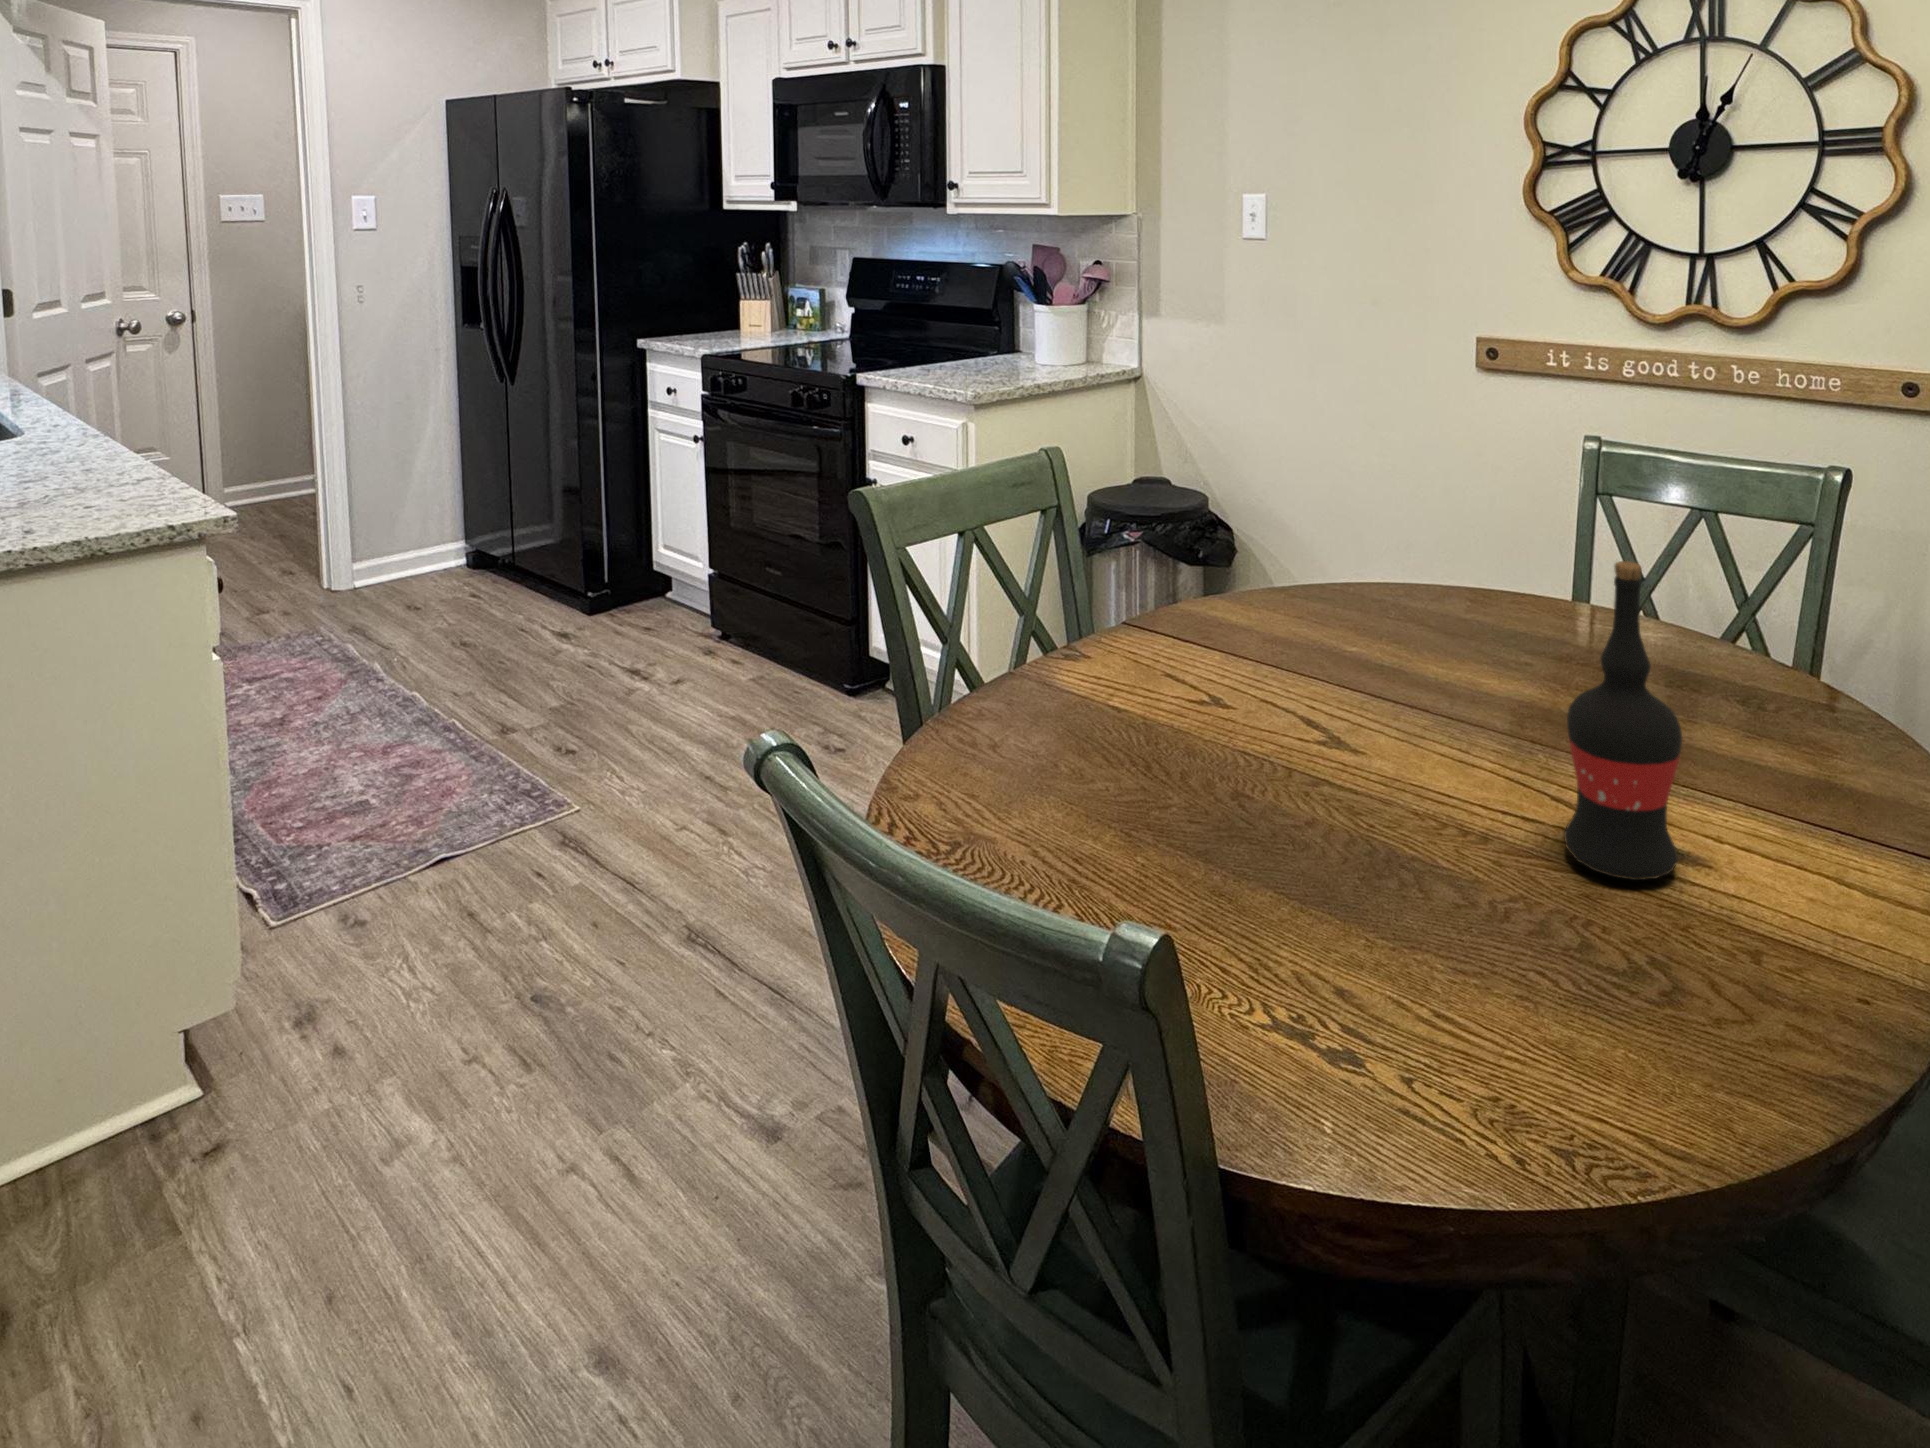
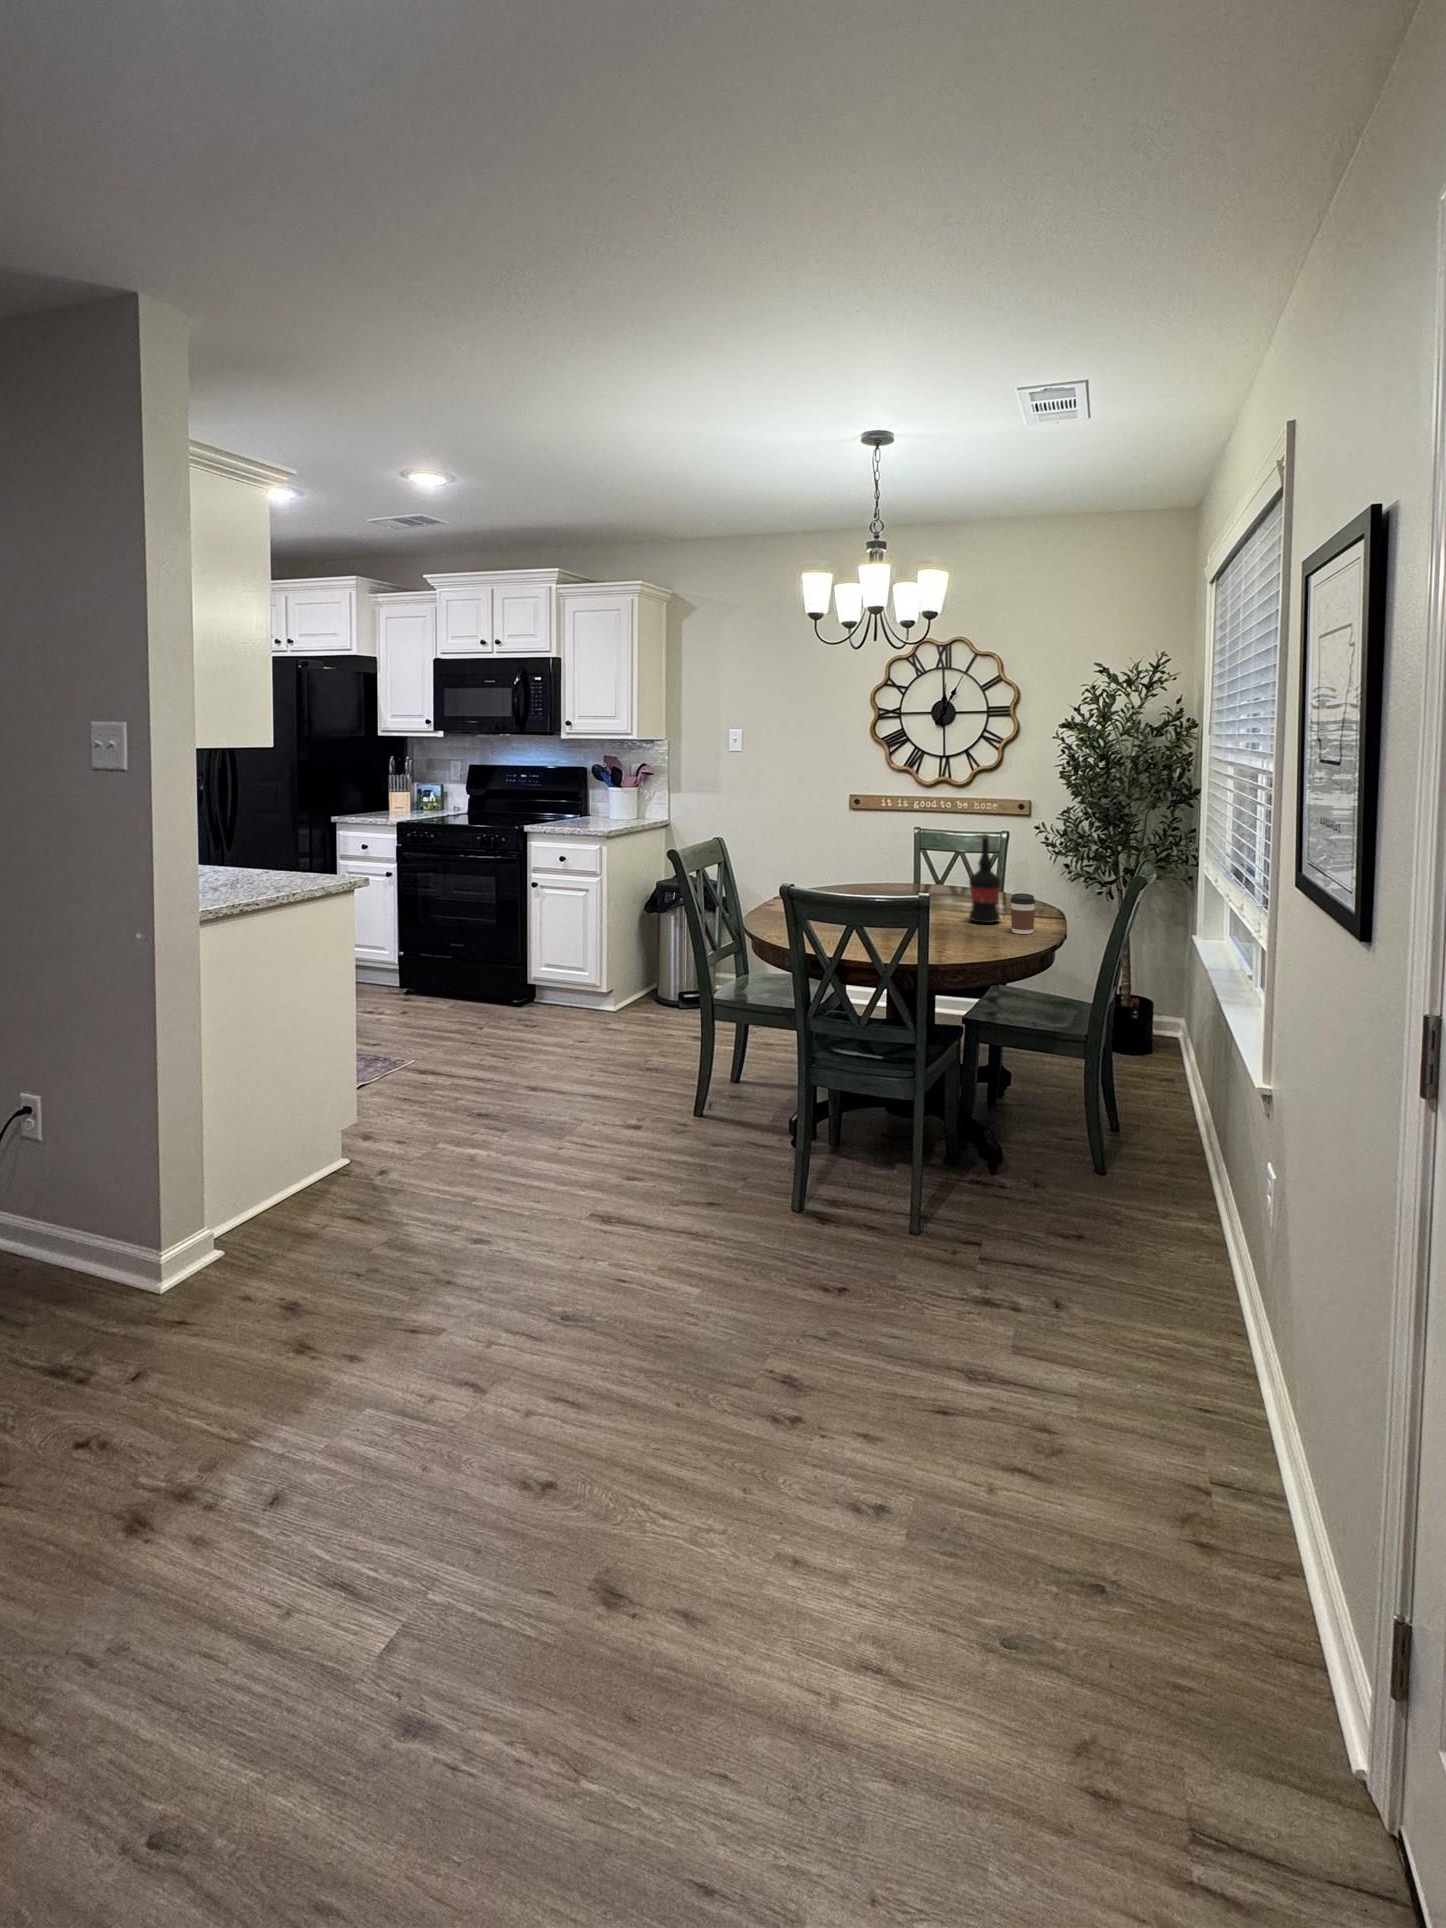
coffee cup: none [1680,824,1785,1009] -> present [1010,893,1035,934]

